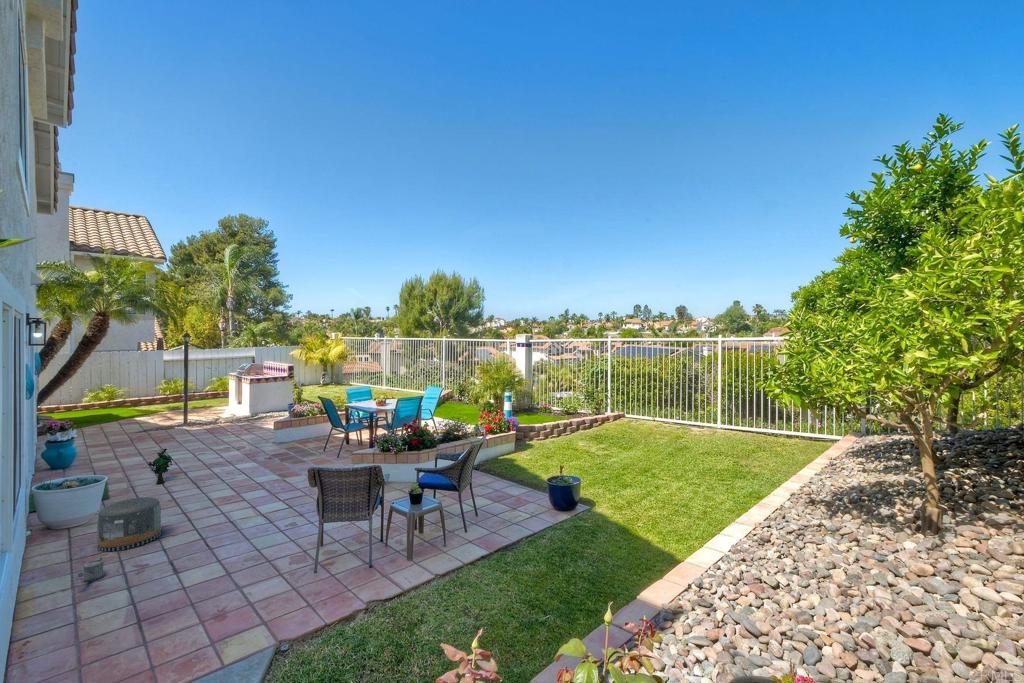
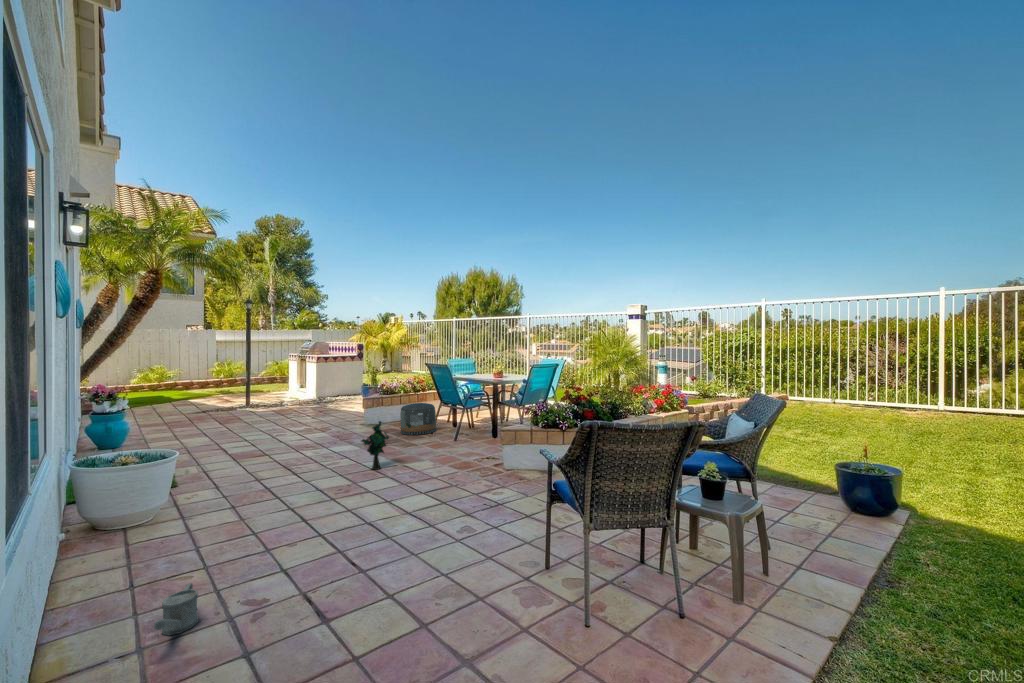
decorative plant: present [148,449,172,484] -> present [362,421,389,470]
pouf: present [97,497,161,551] -> present [400,403,436,435]

